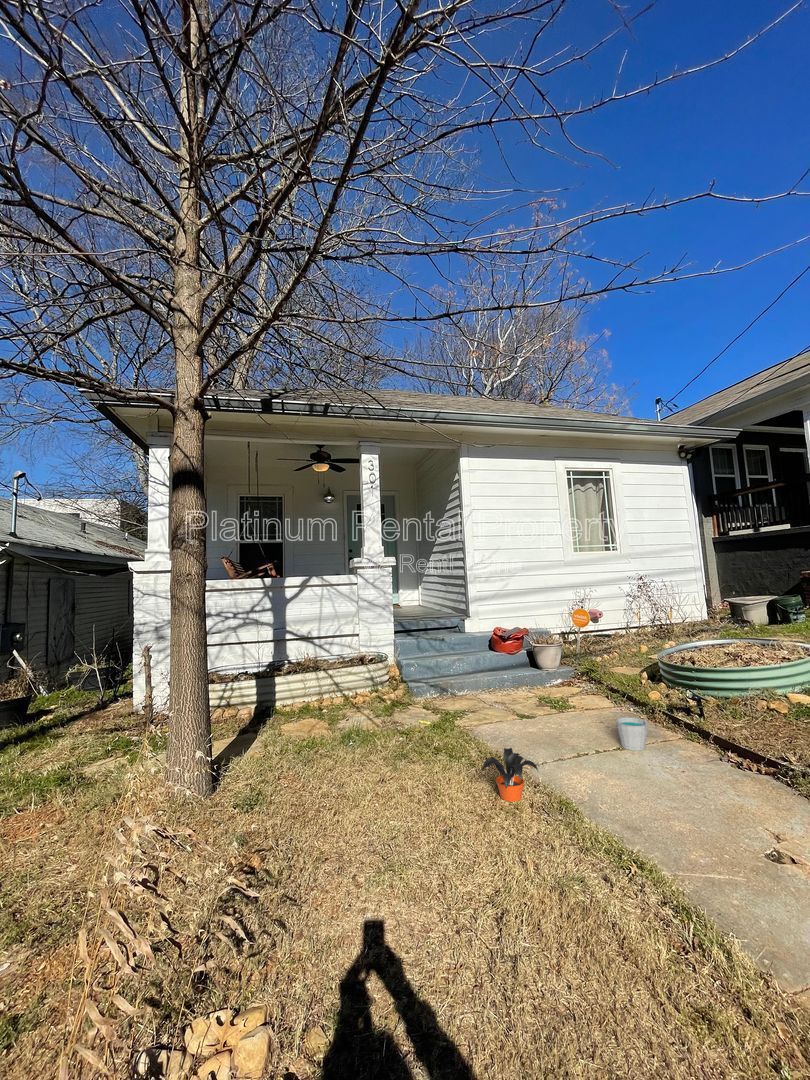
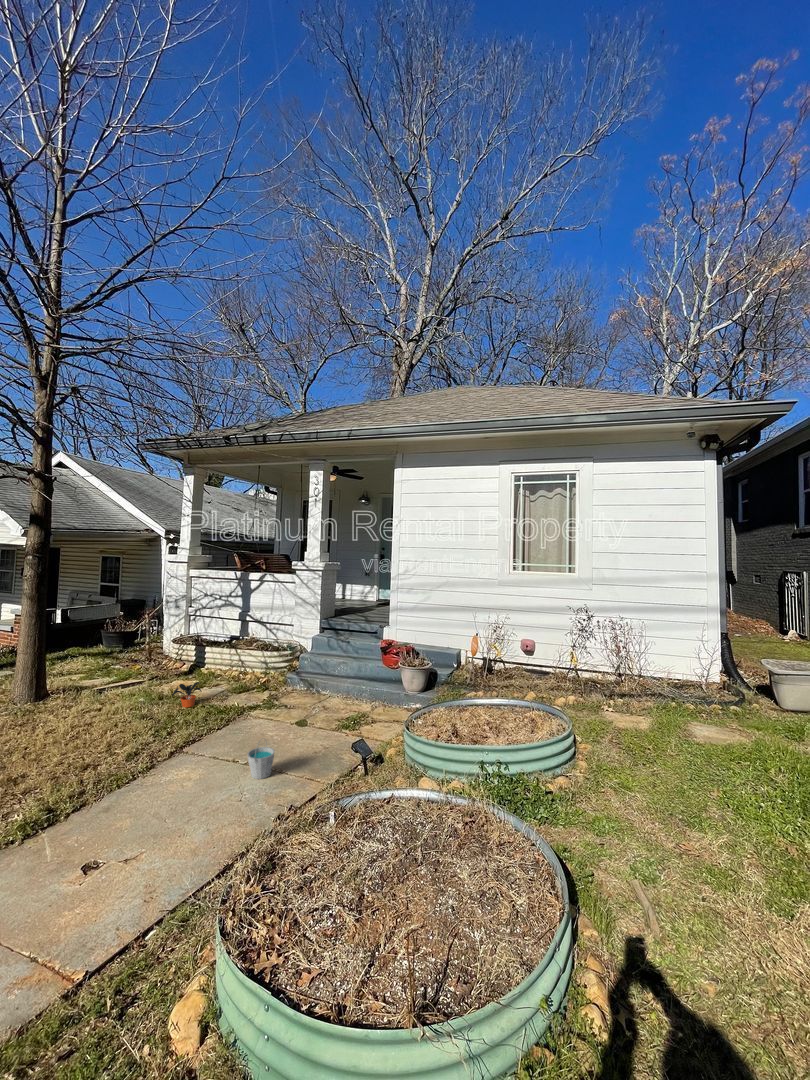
potted plant: present [482,748,538,802] -> present [172,682,201,707]

